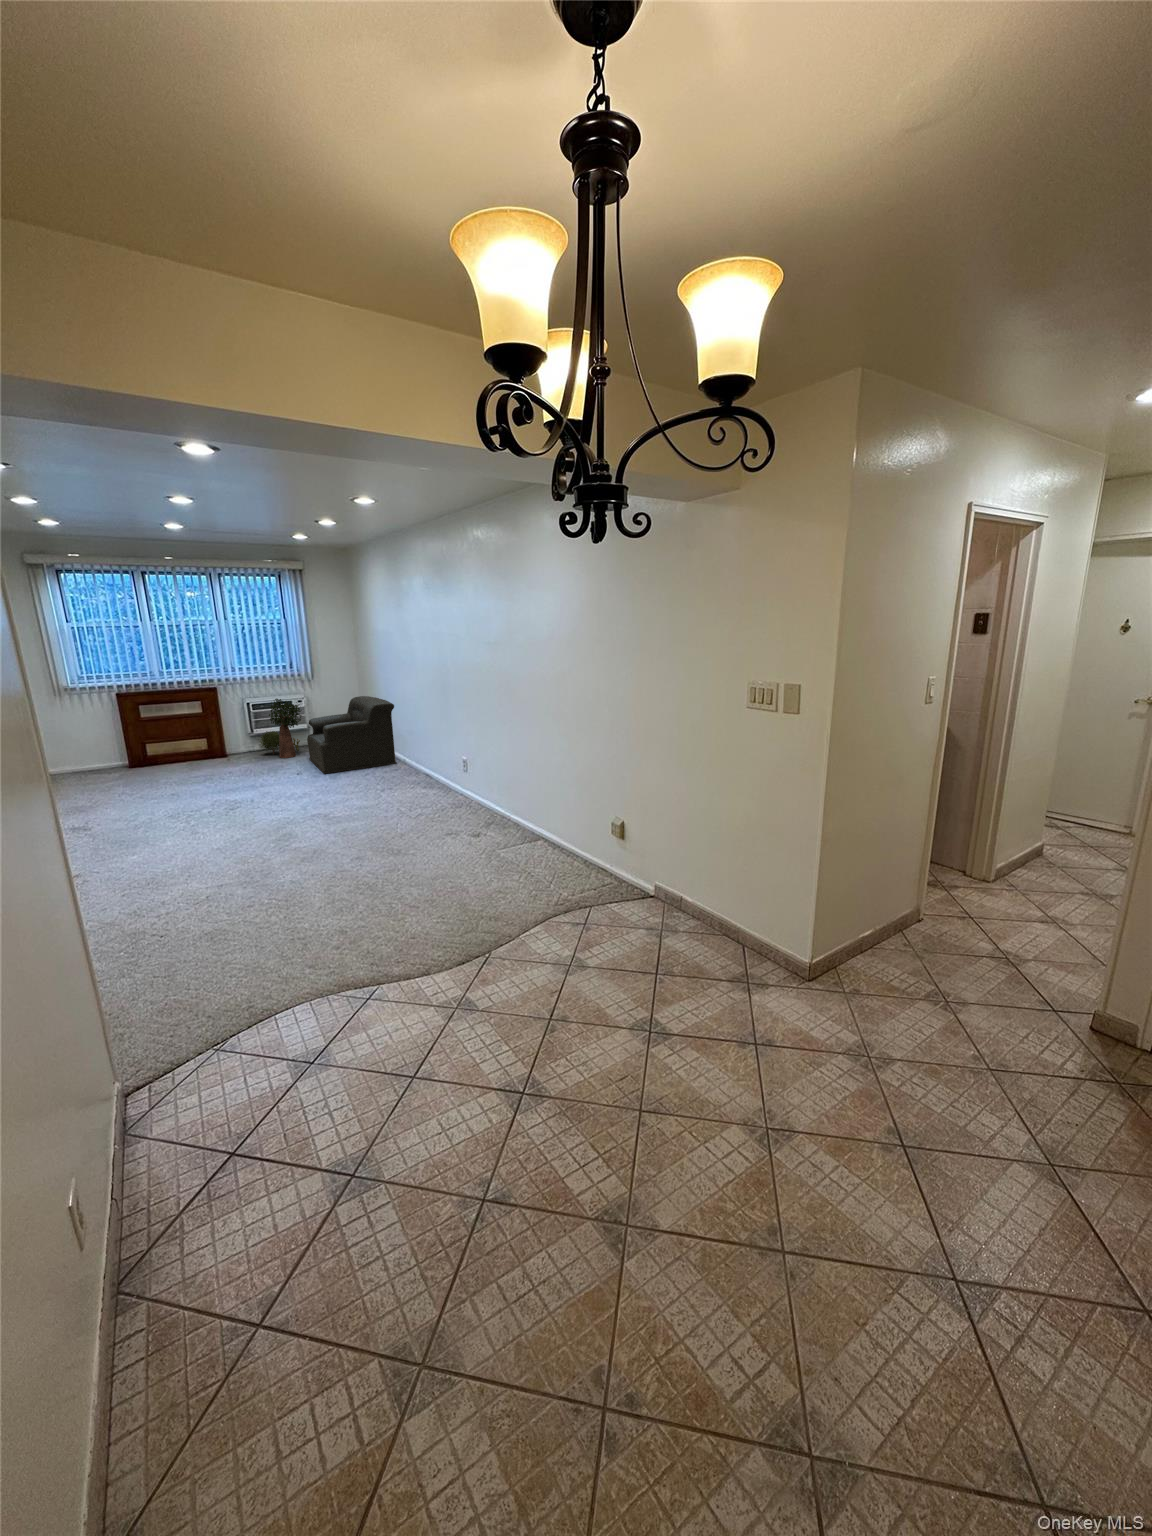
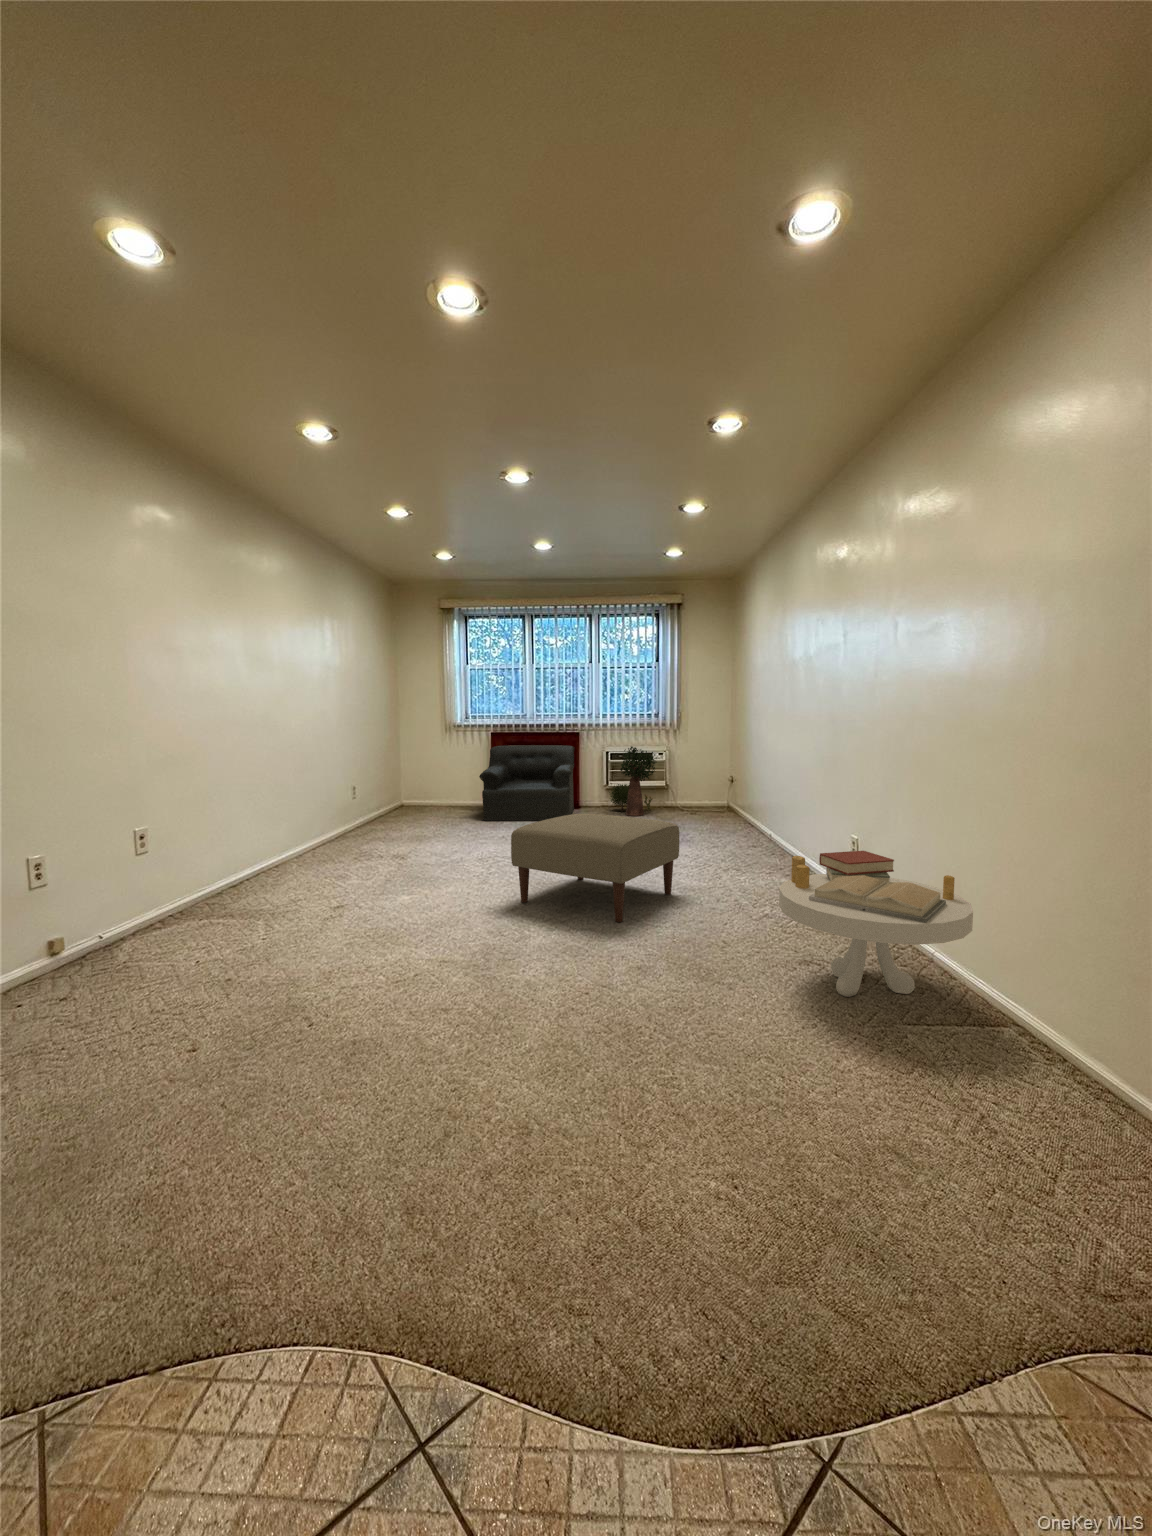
armchair: present [307,696,397,774] -> present [479,745,575,821]
ottoman: none [238,767,360,840] -> present [511,814,679,922]
side table: none [437,771,524,845] -> present [779,851,973,997]

